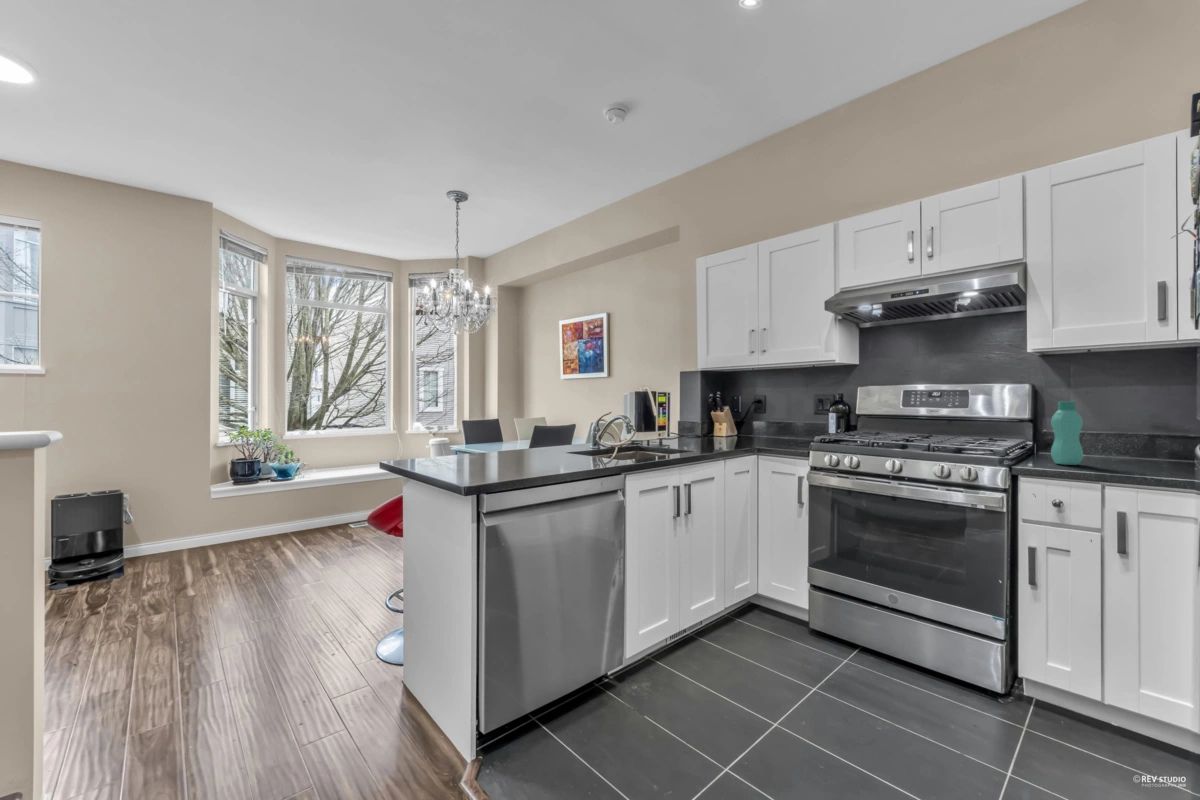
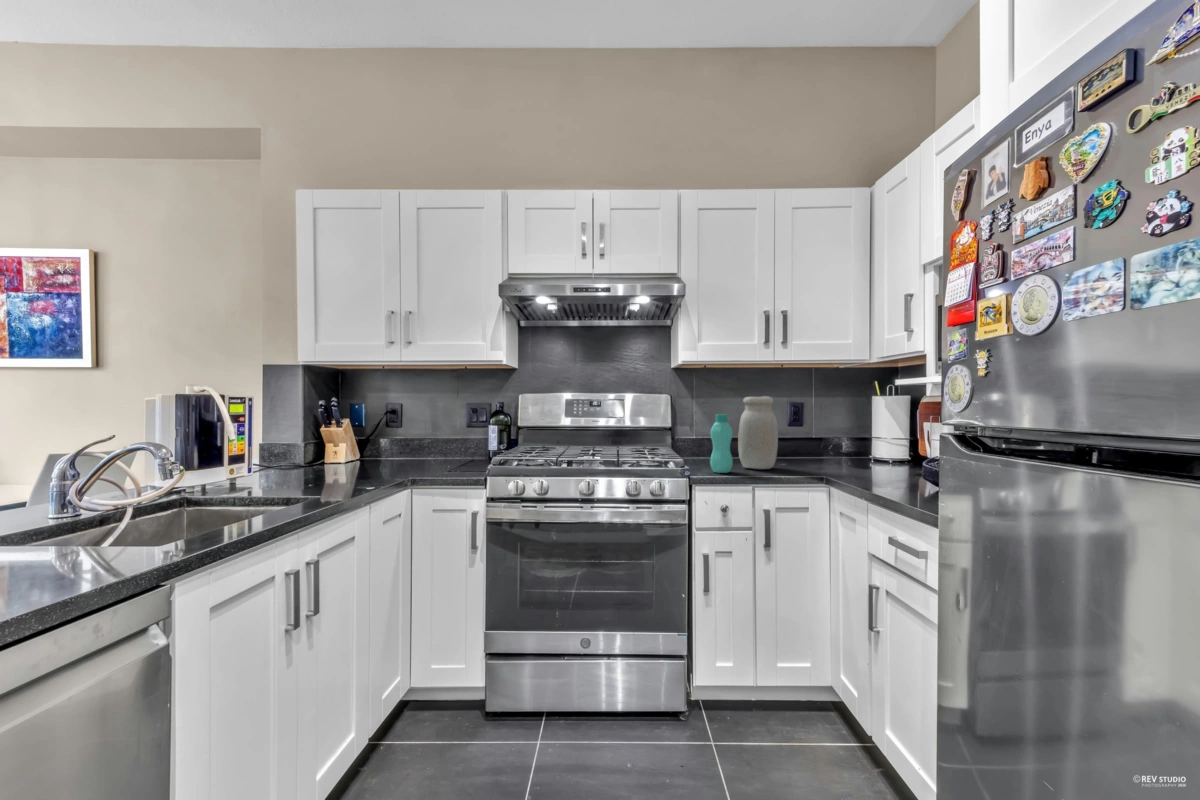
jar: none [1103,382,1168,467] -> present [738,396,778,469]

